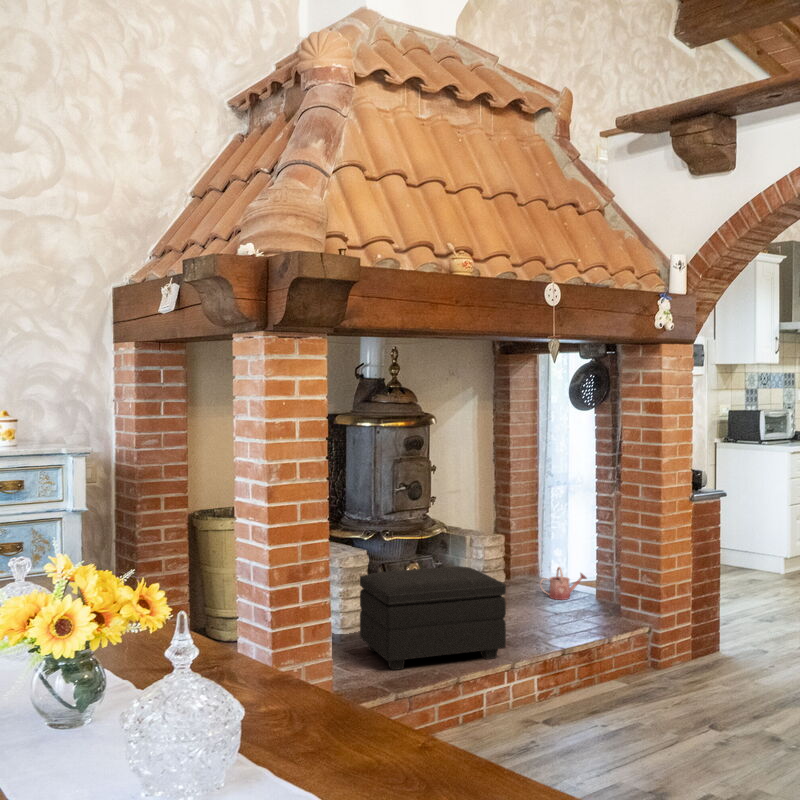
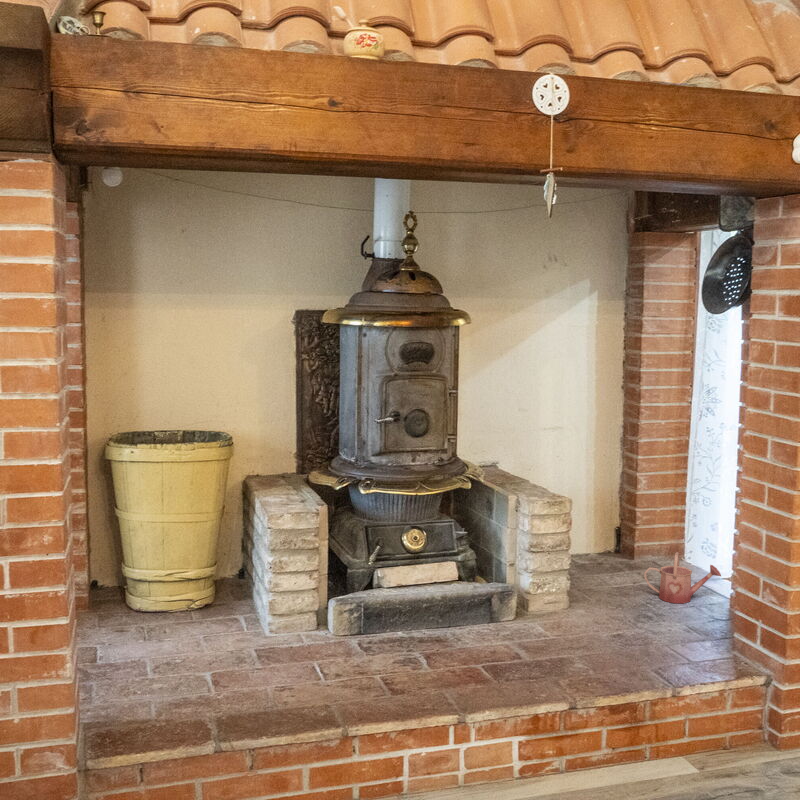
footstool: present [360,566,506,670] -> none [261,543,463,699]

